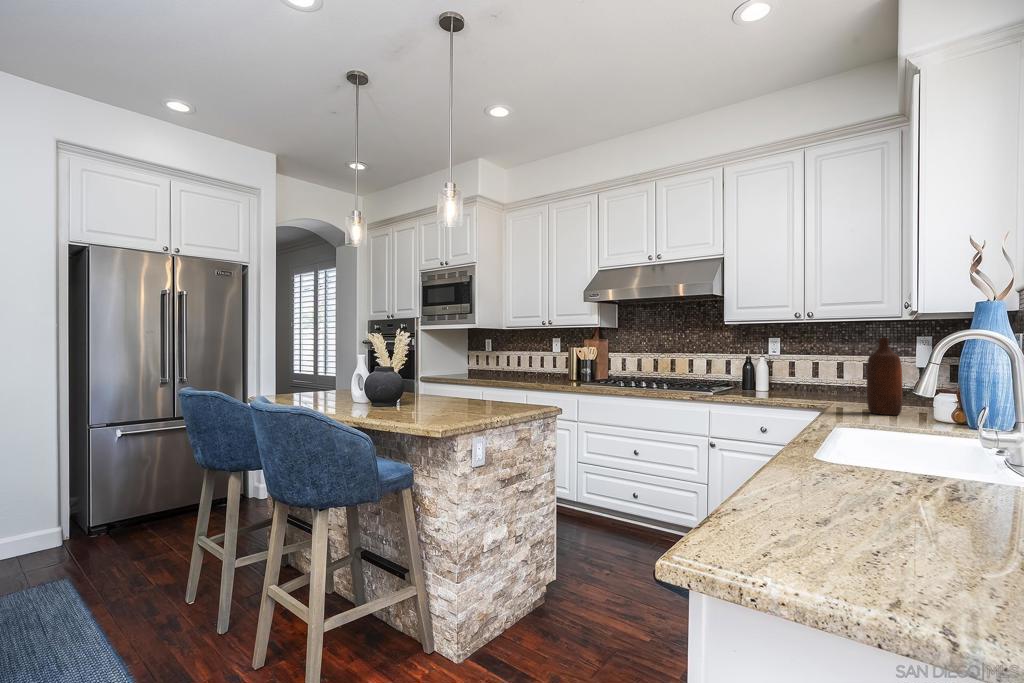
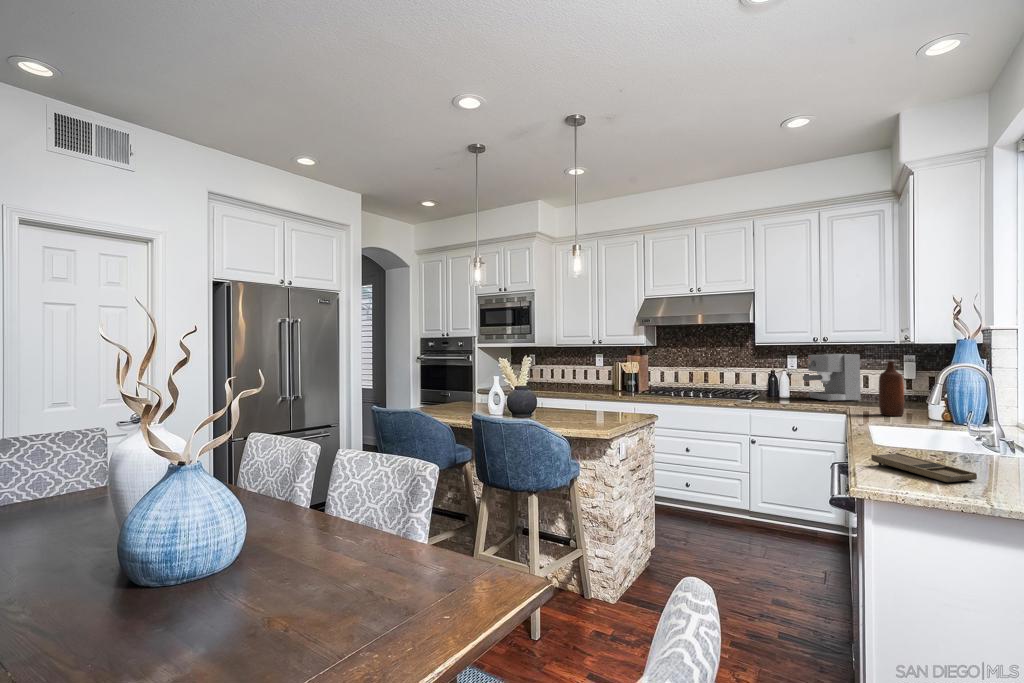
coffee maker: none [780,335,857,395] -> present [803,354,861,401]
tray: none [770,478,960,552] -> present [871,453,977,482]

